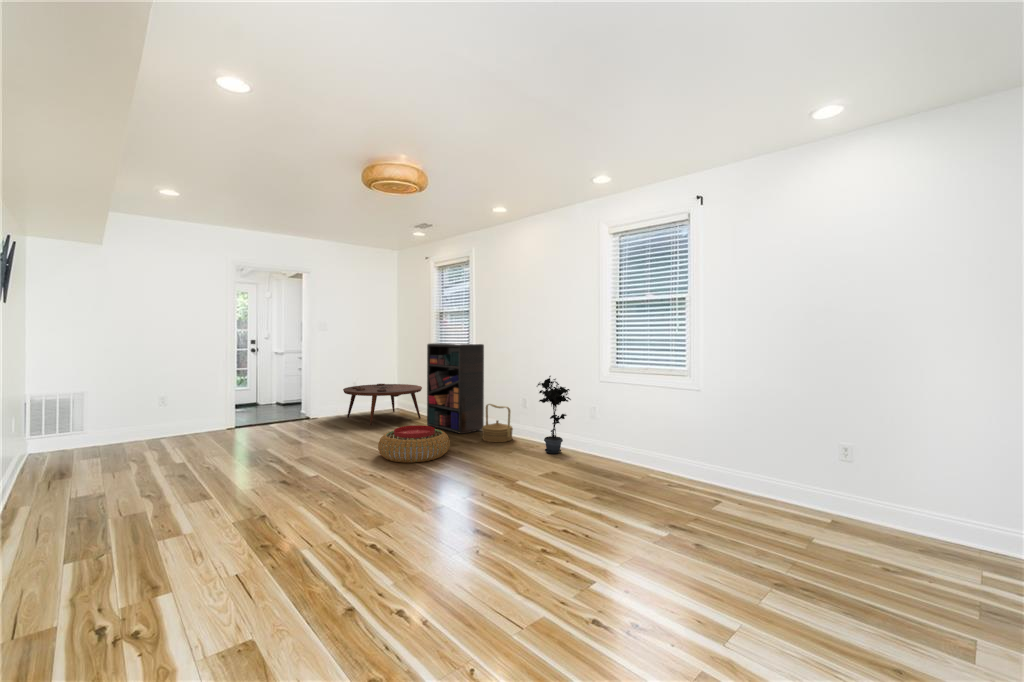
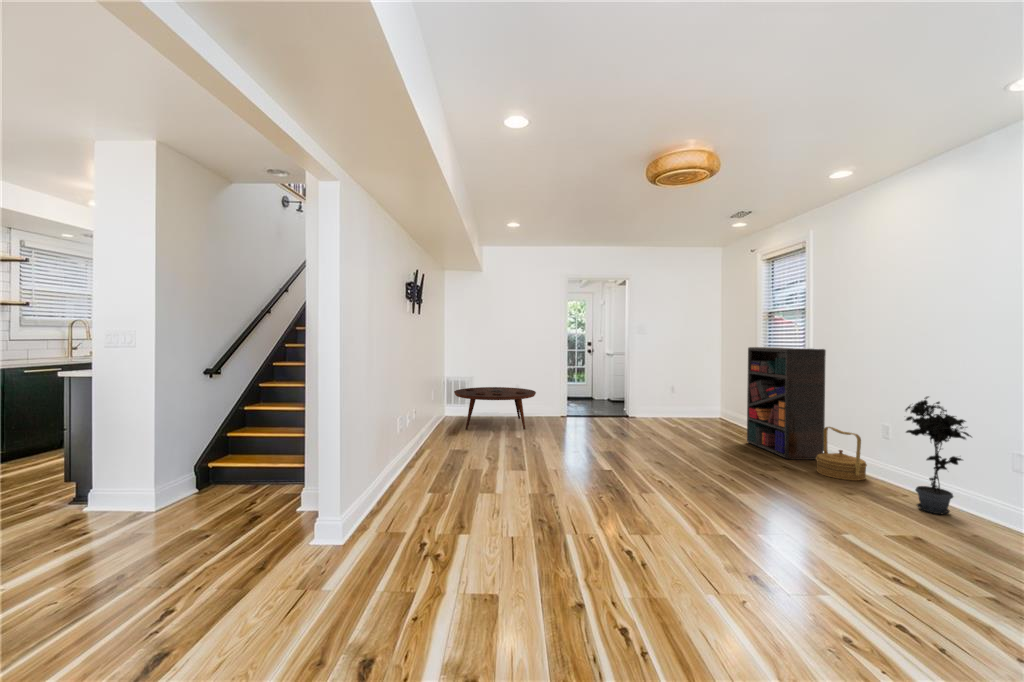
coffee table: present [343,384,422,425] -> present [454,387,536,430]
pouf: present [378,425,450,463] -> none [674,438,761,482]

